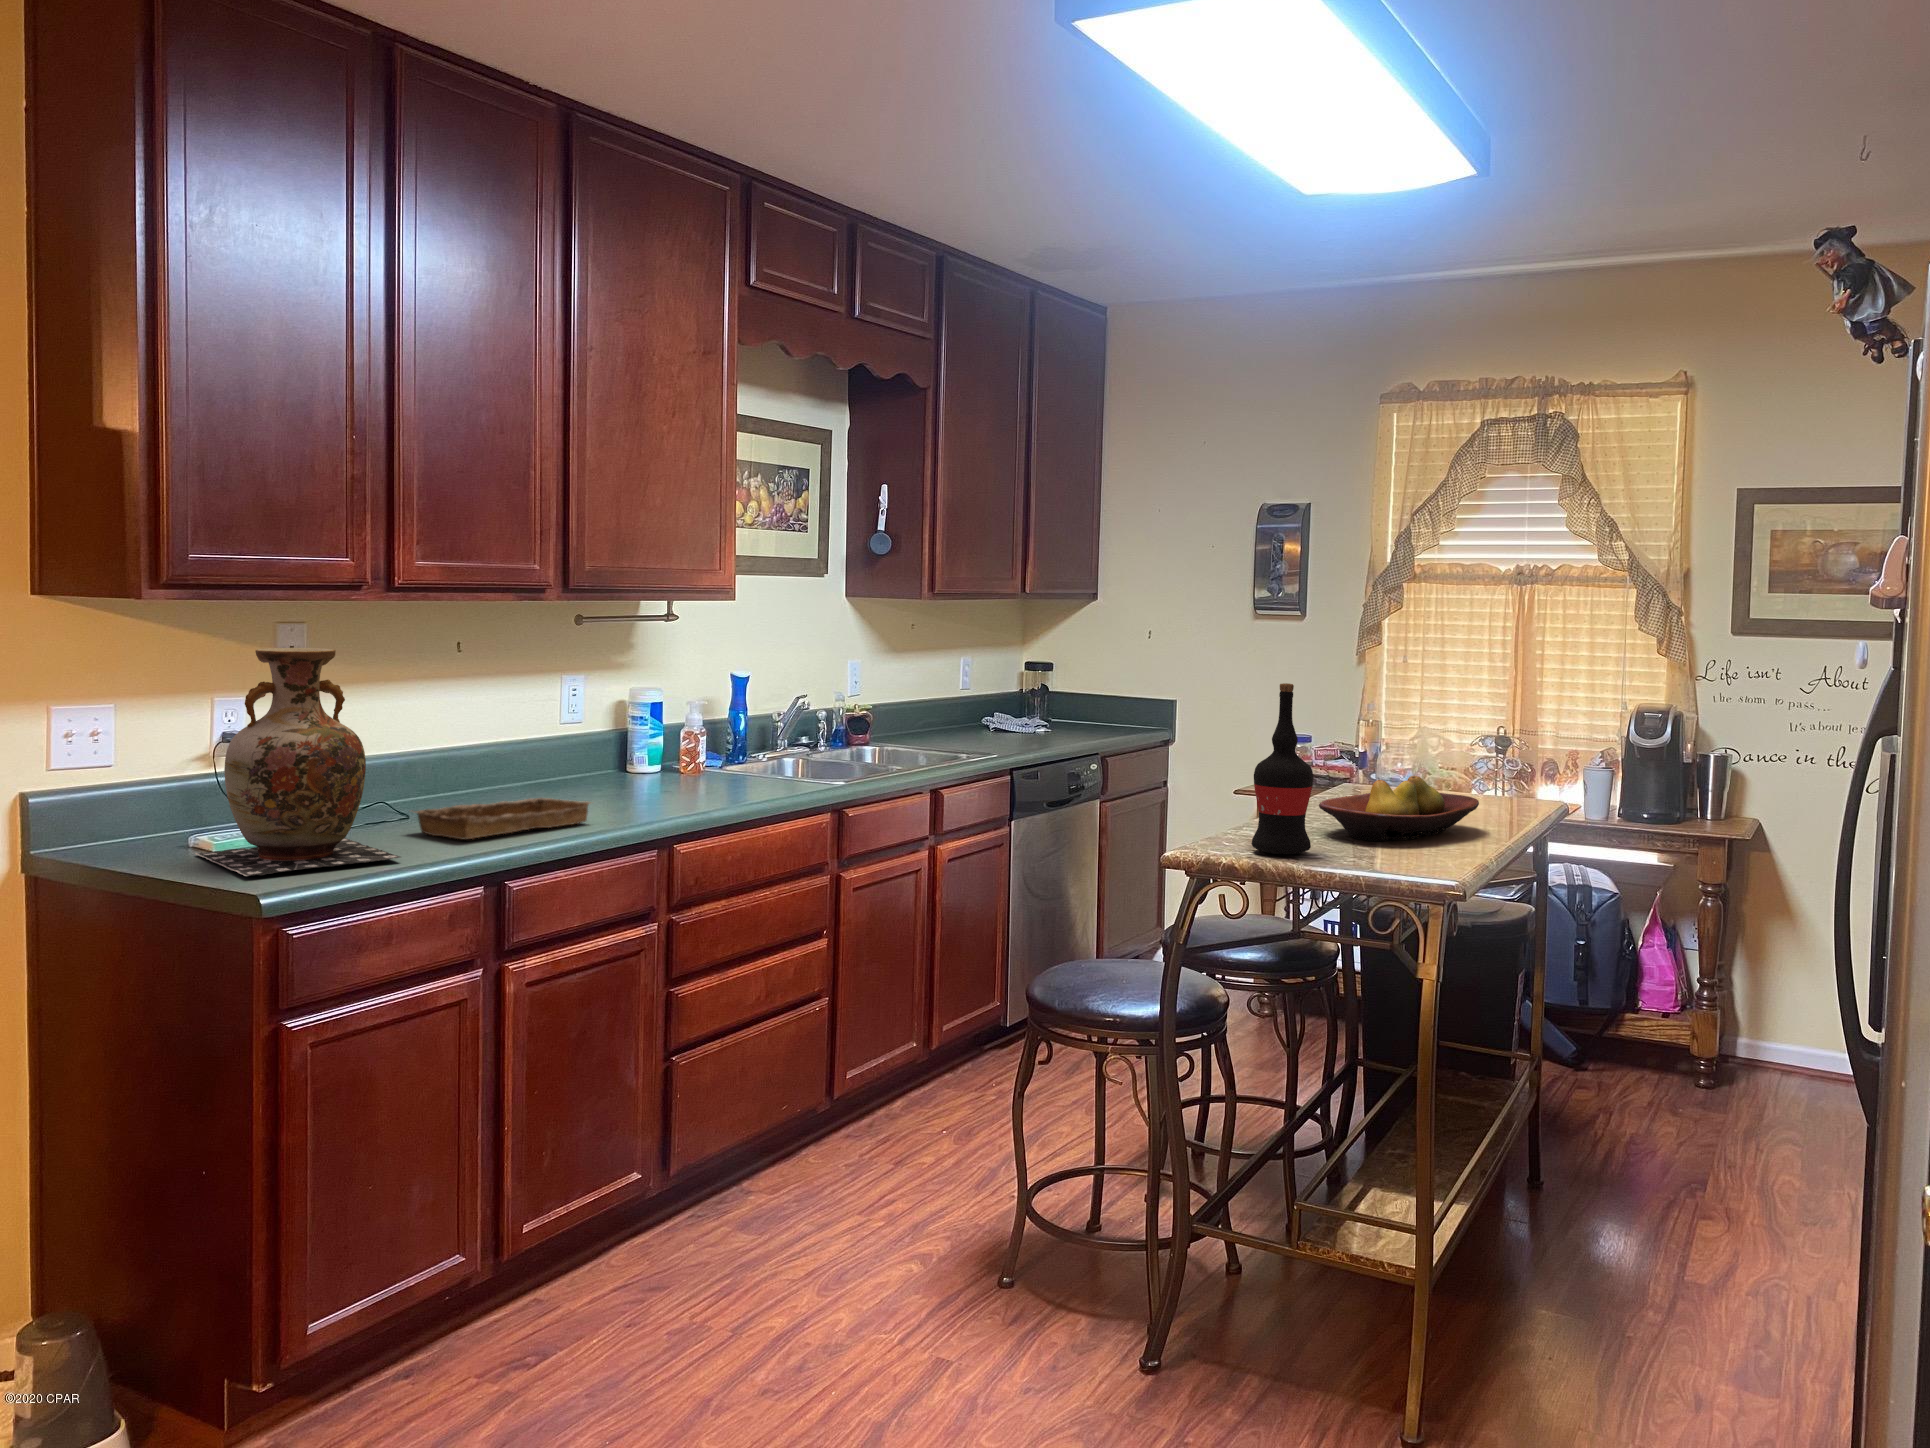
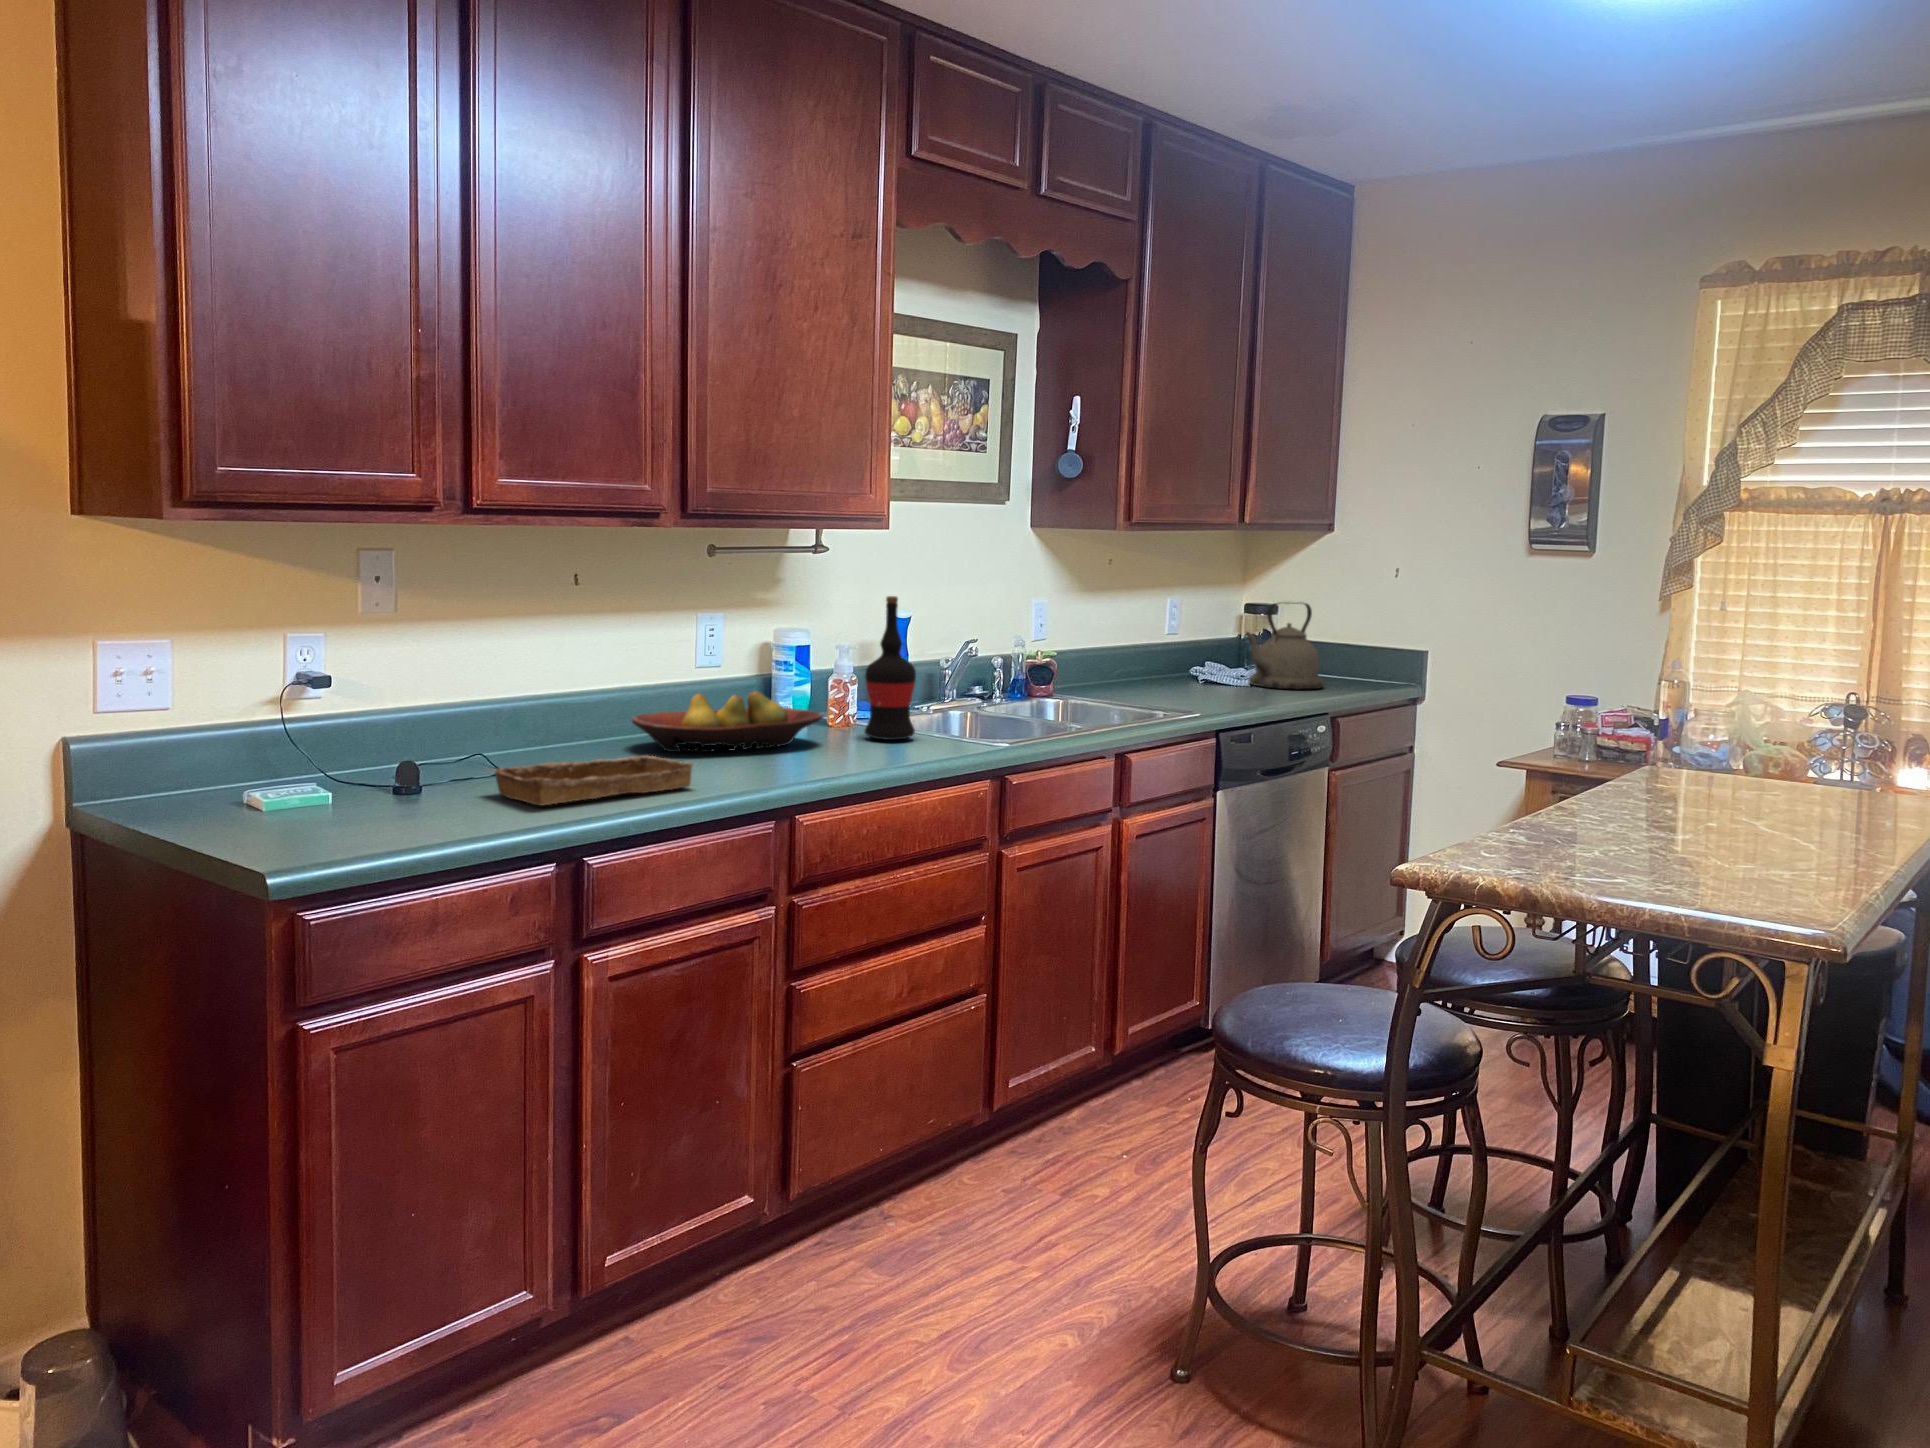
vase: present [195,648,400,876] -> none [238,578,451,847]
kettle: none [1031,659,1097,735] -> present [1246,603,1324,689]
wine bottle: present [1251,683,1313,854] -> present [865,596,916,740]
fruit bowl: present [1319,776,1479,841] -> present [632,692,823,752]

